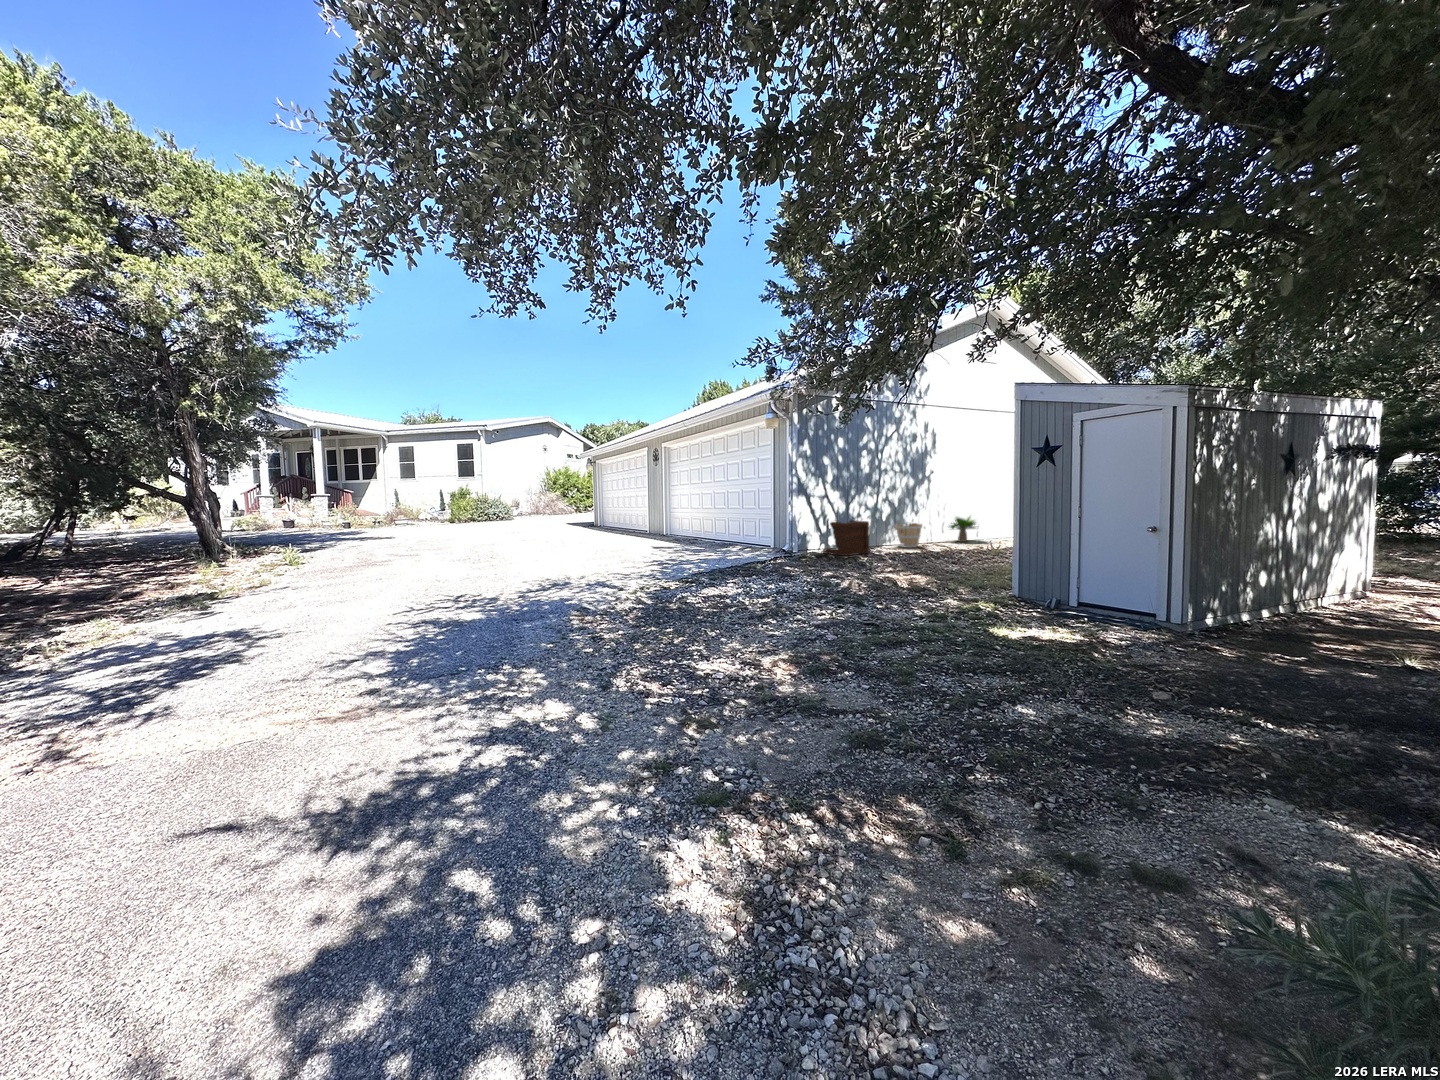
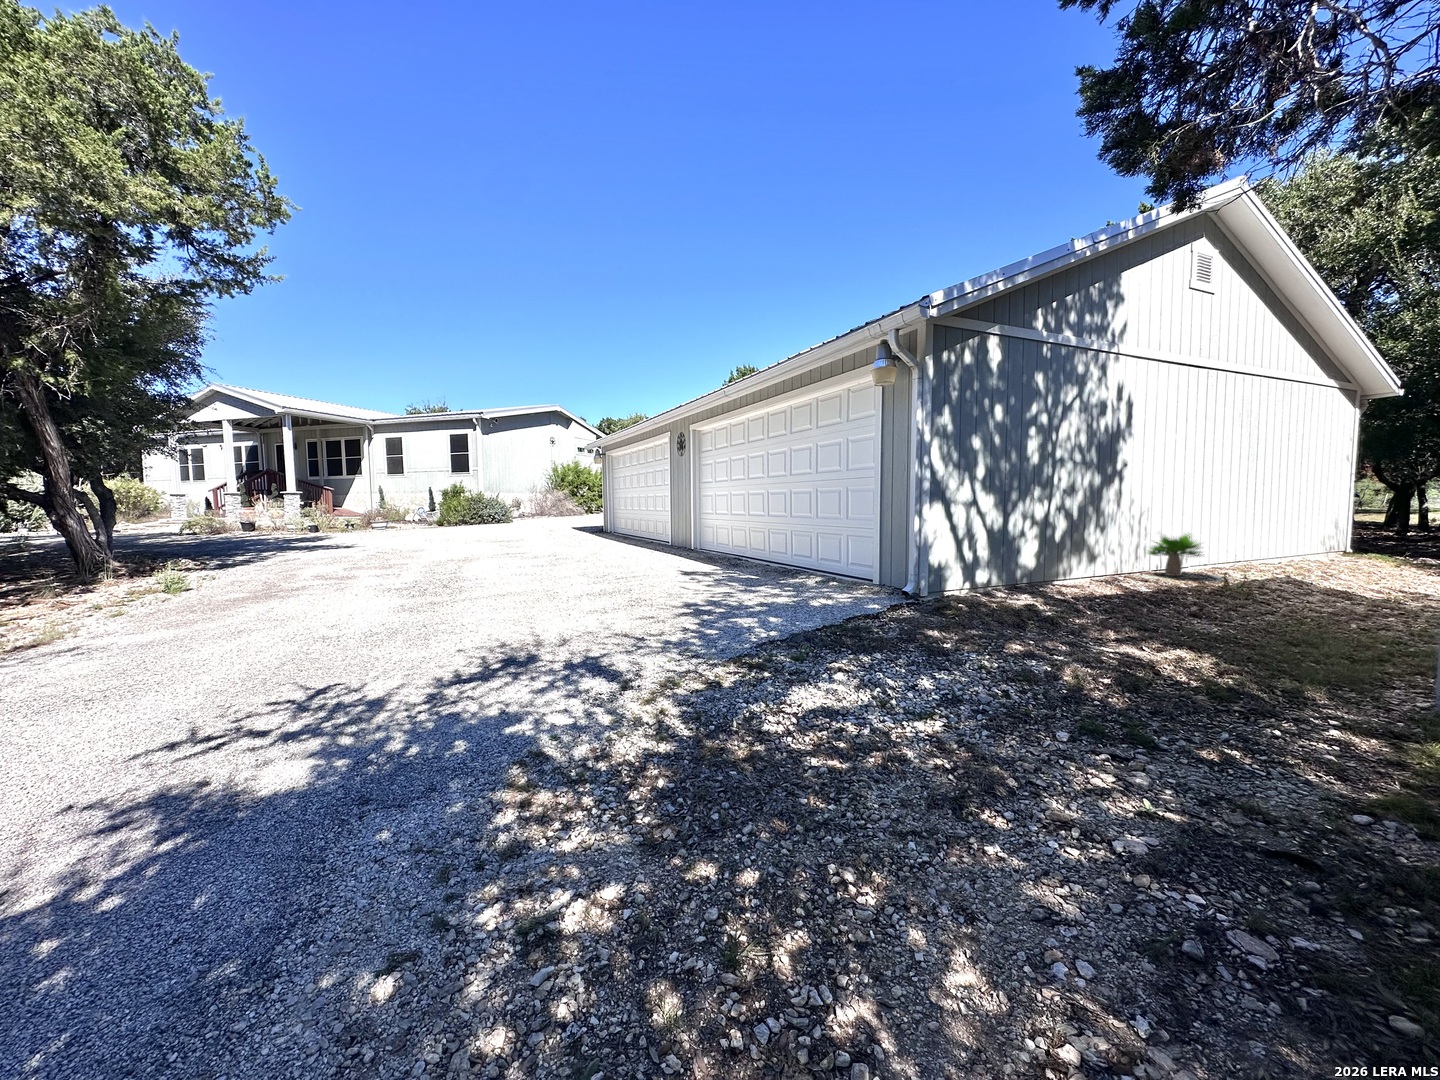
wooden crate: present [823,520,869,556] -> none [969,542,1057,610]
wooden bucket: present [895,523,922,548] -> none [1073,546,1127,588]

